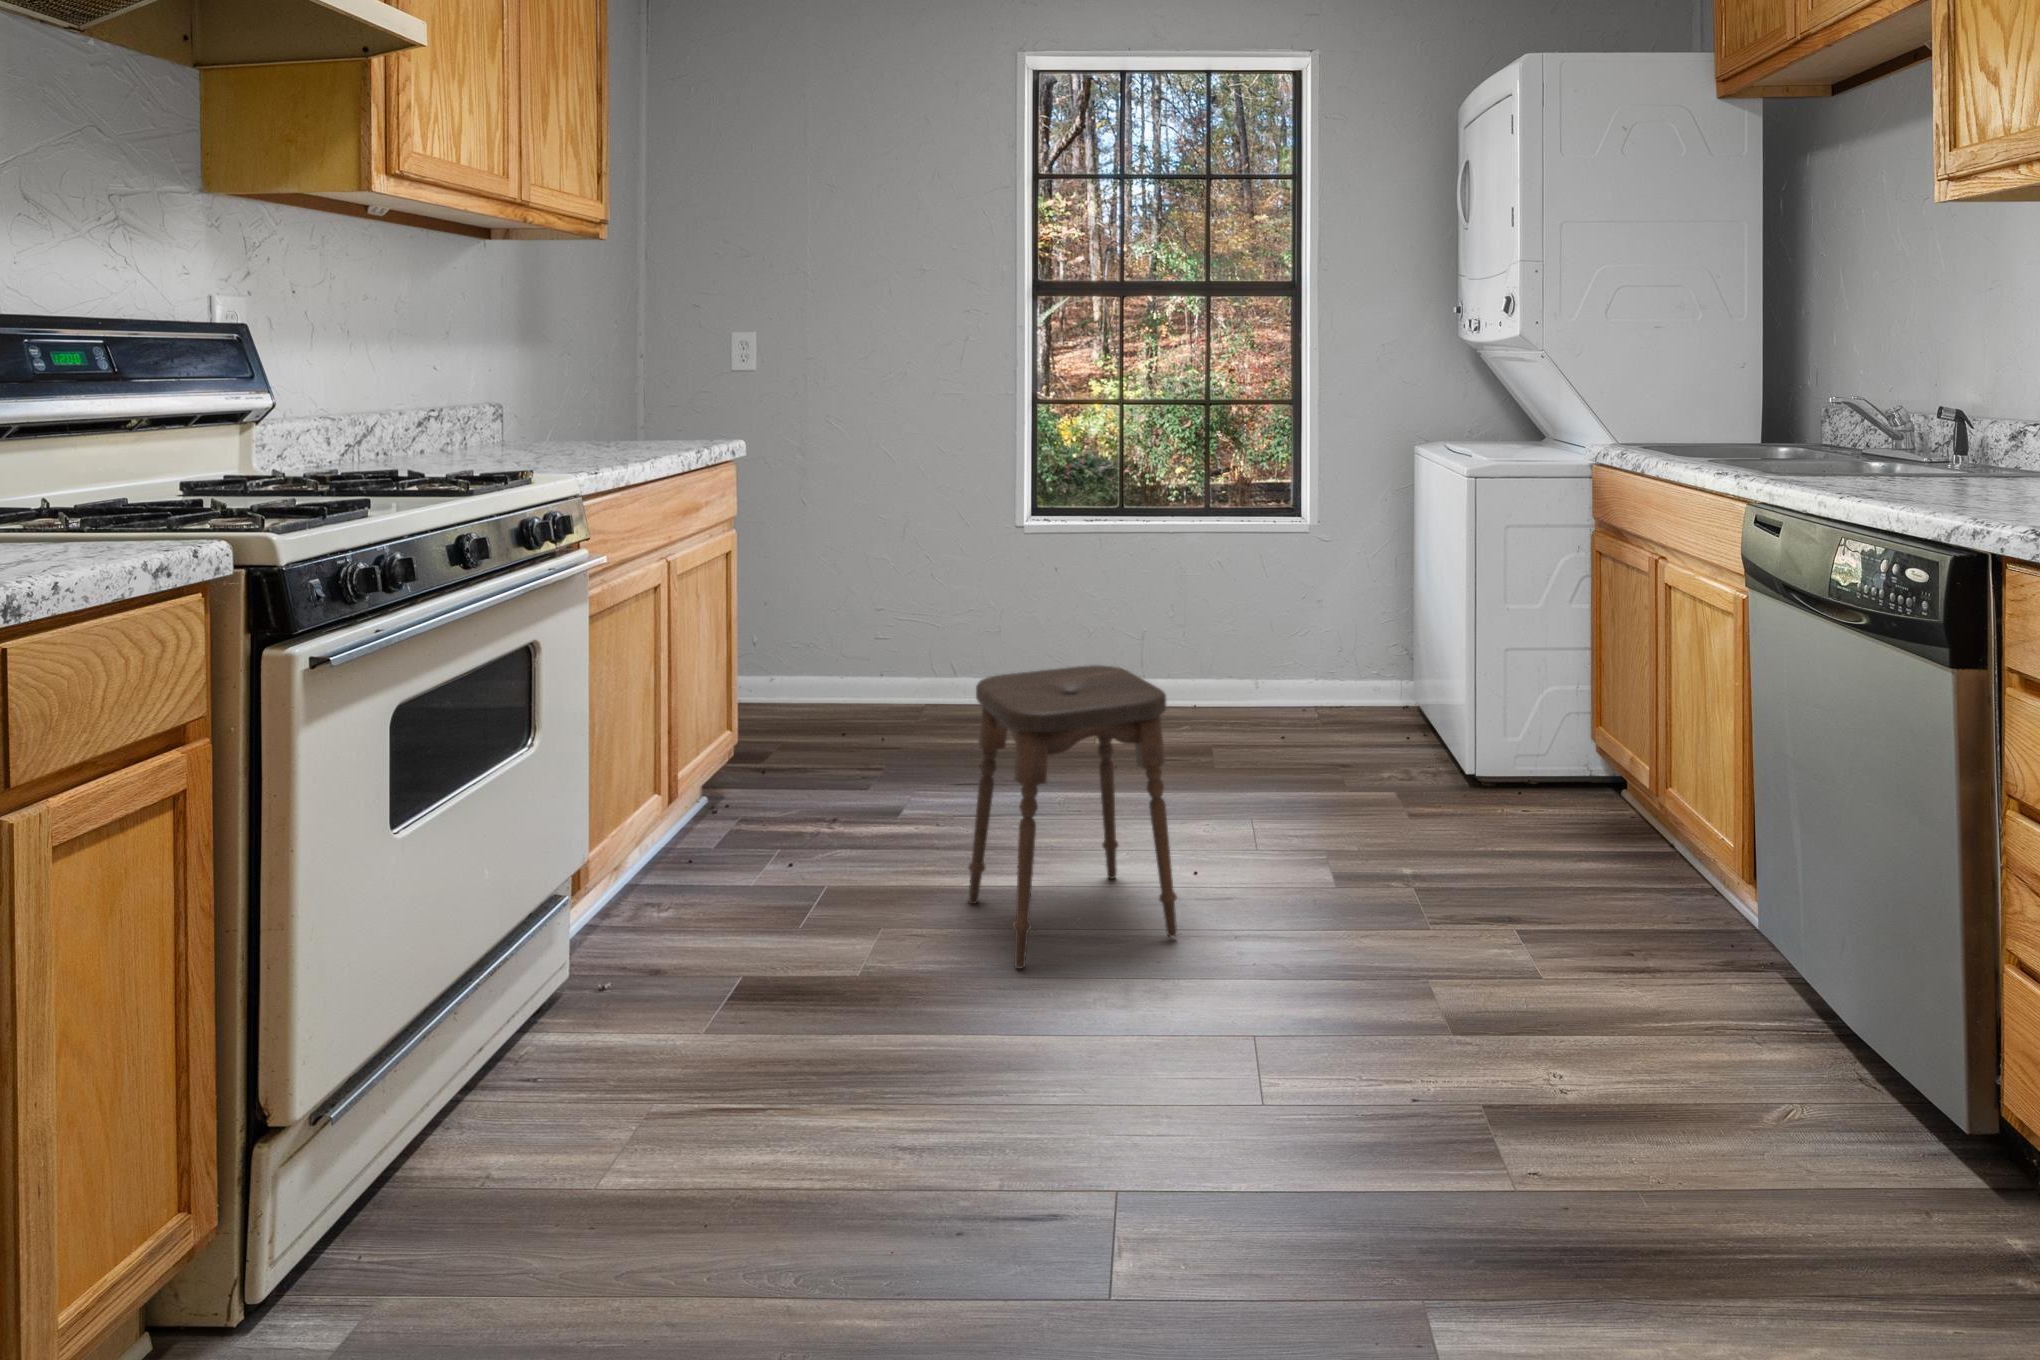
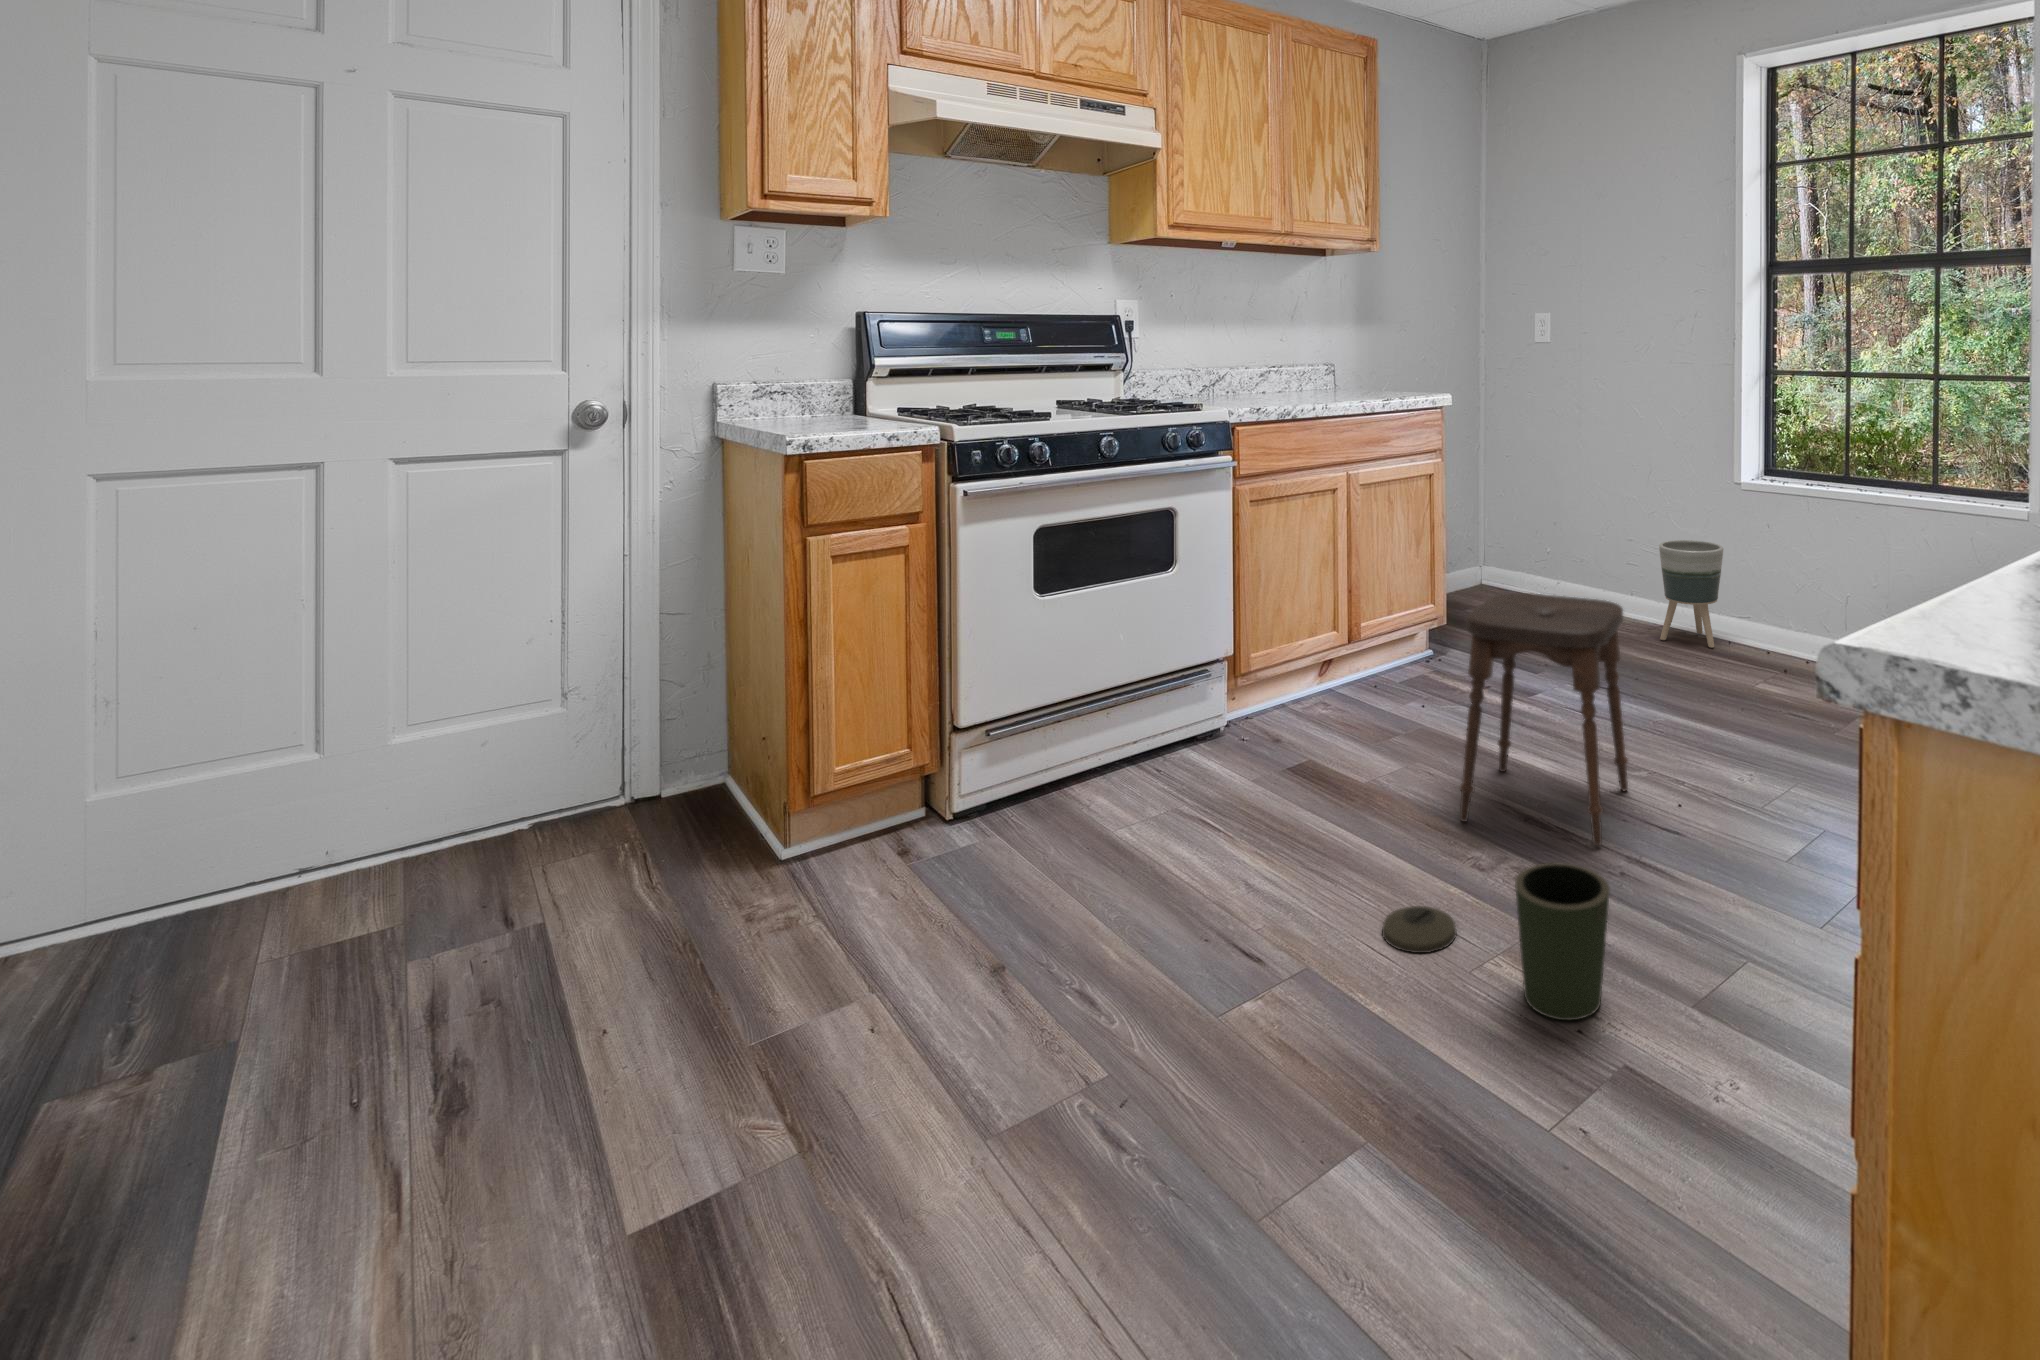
planter: none [912,597,984,720] -> present [1659,540,1723,648]
trash can: none [1107,935,1401,1122] -> present [1382,862,1610,1020]

